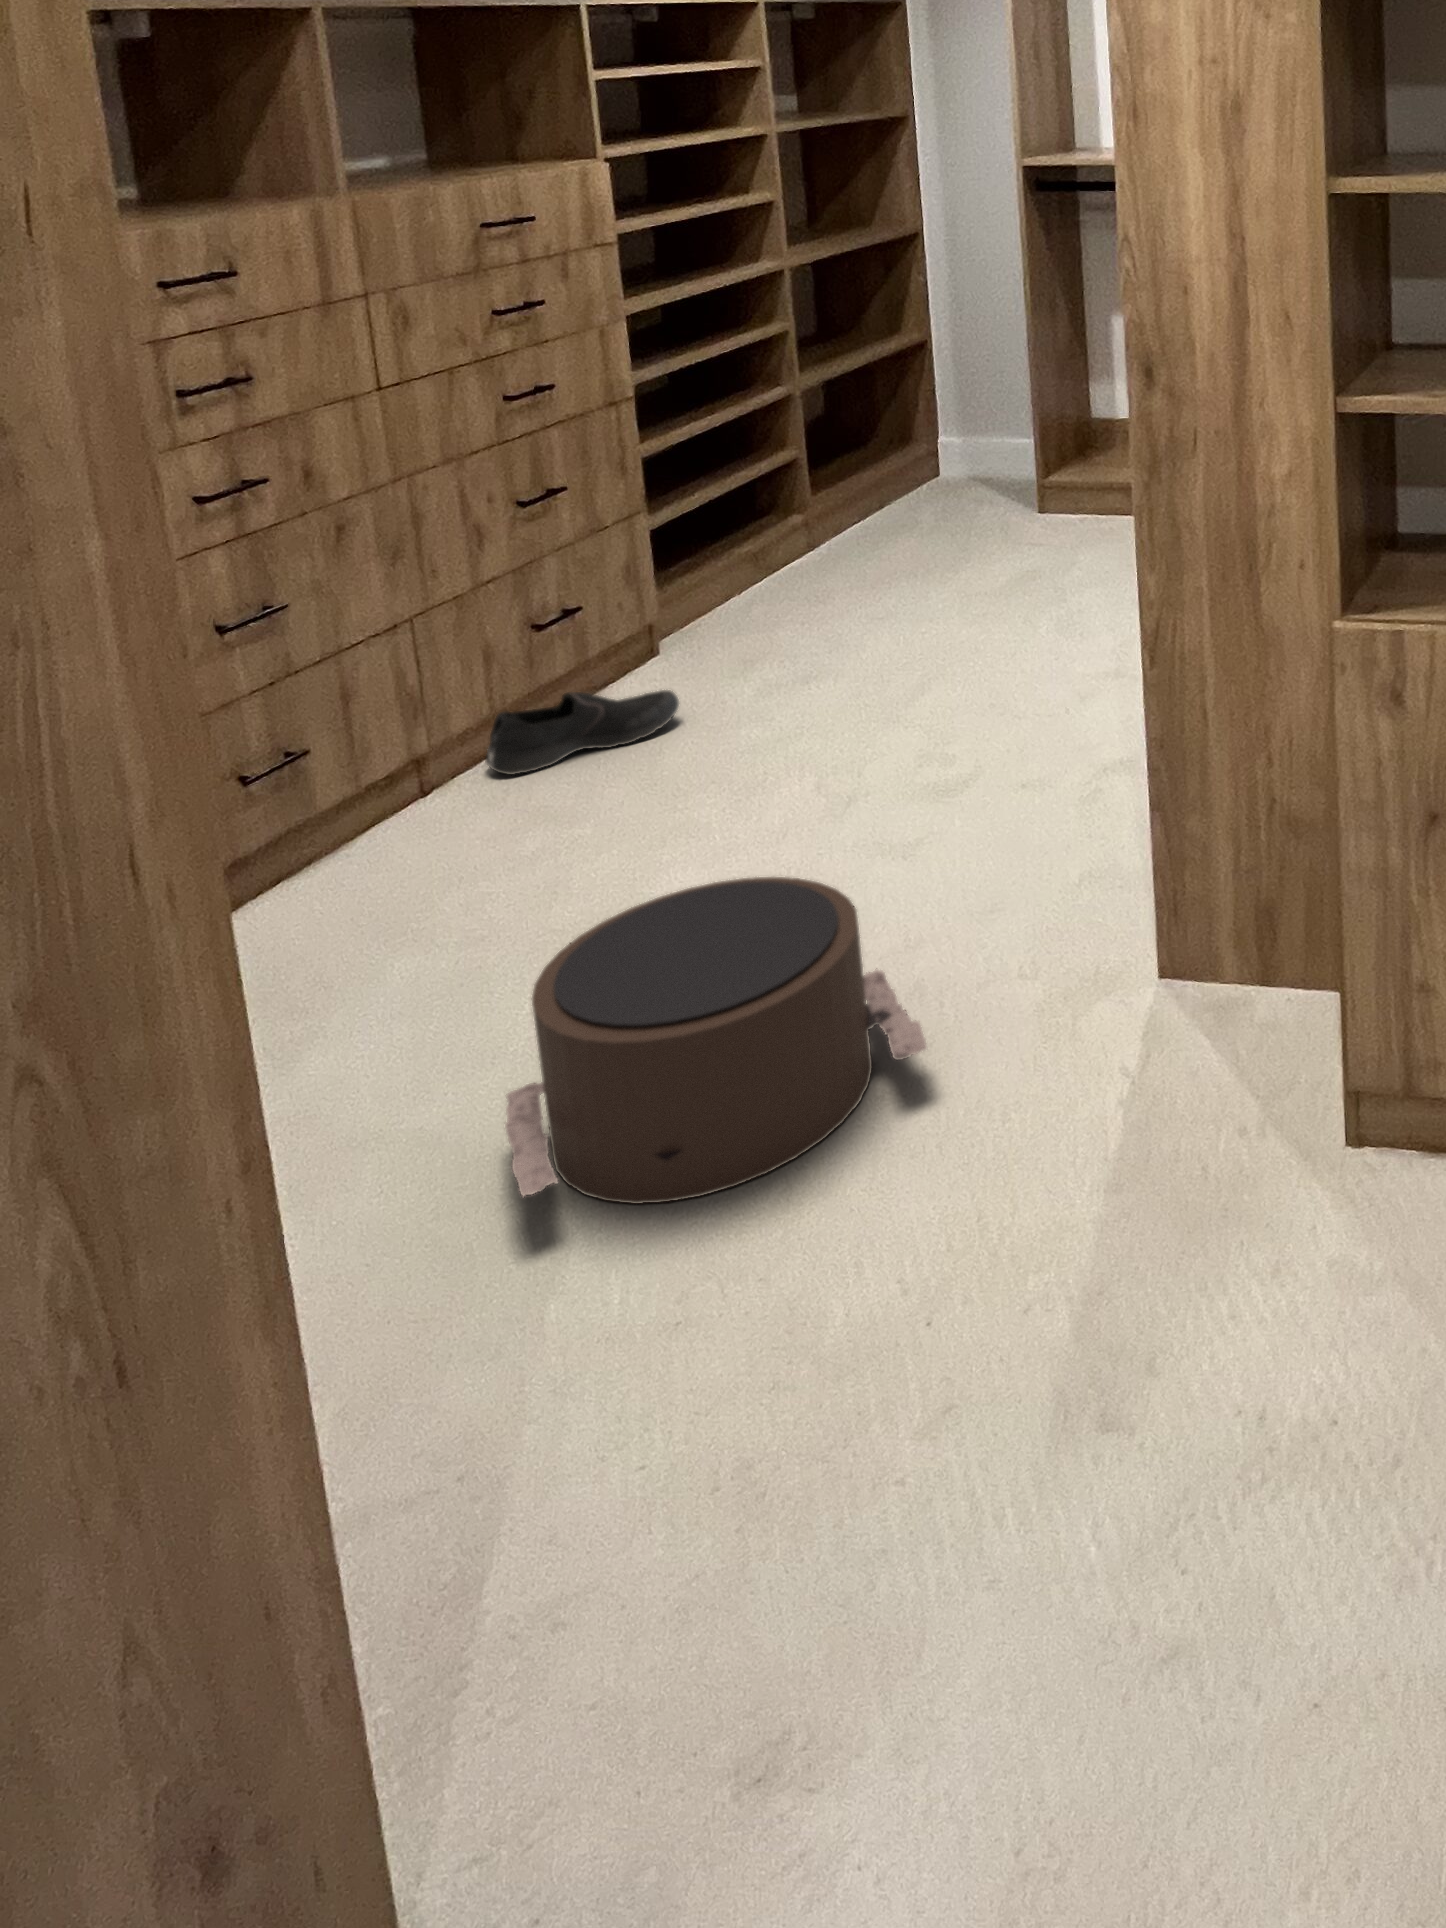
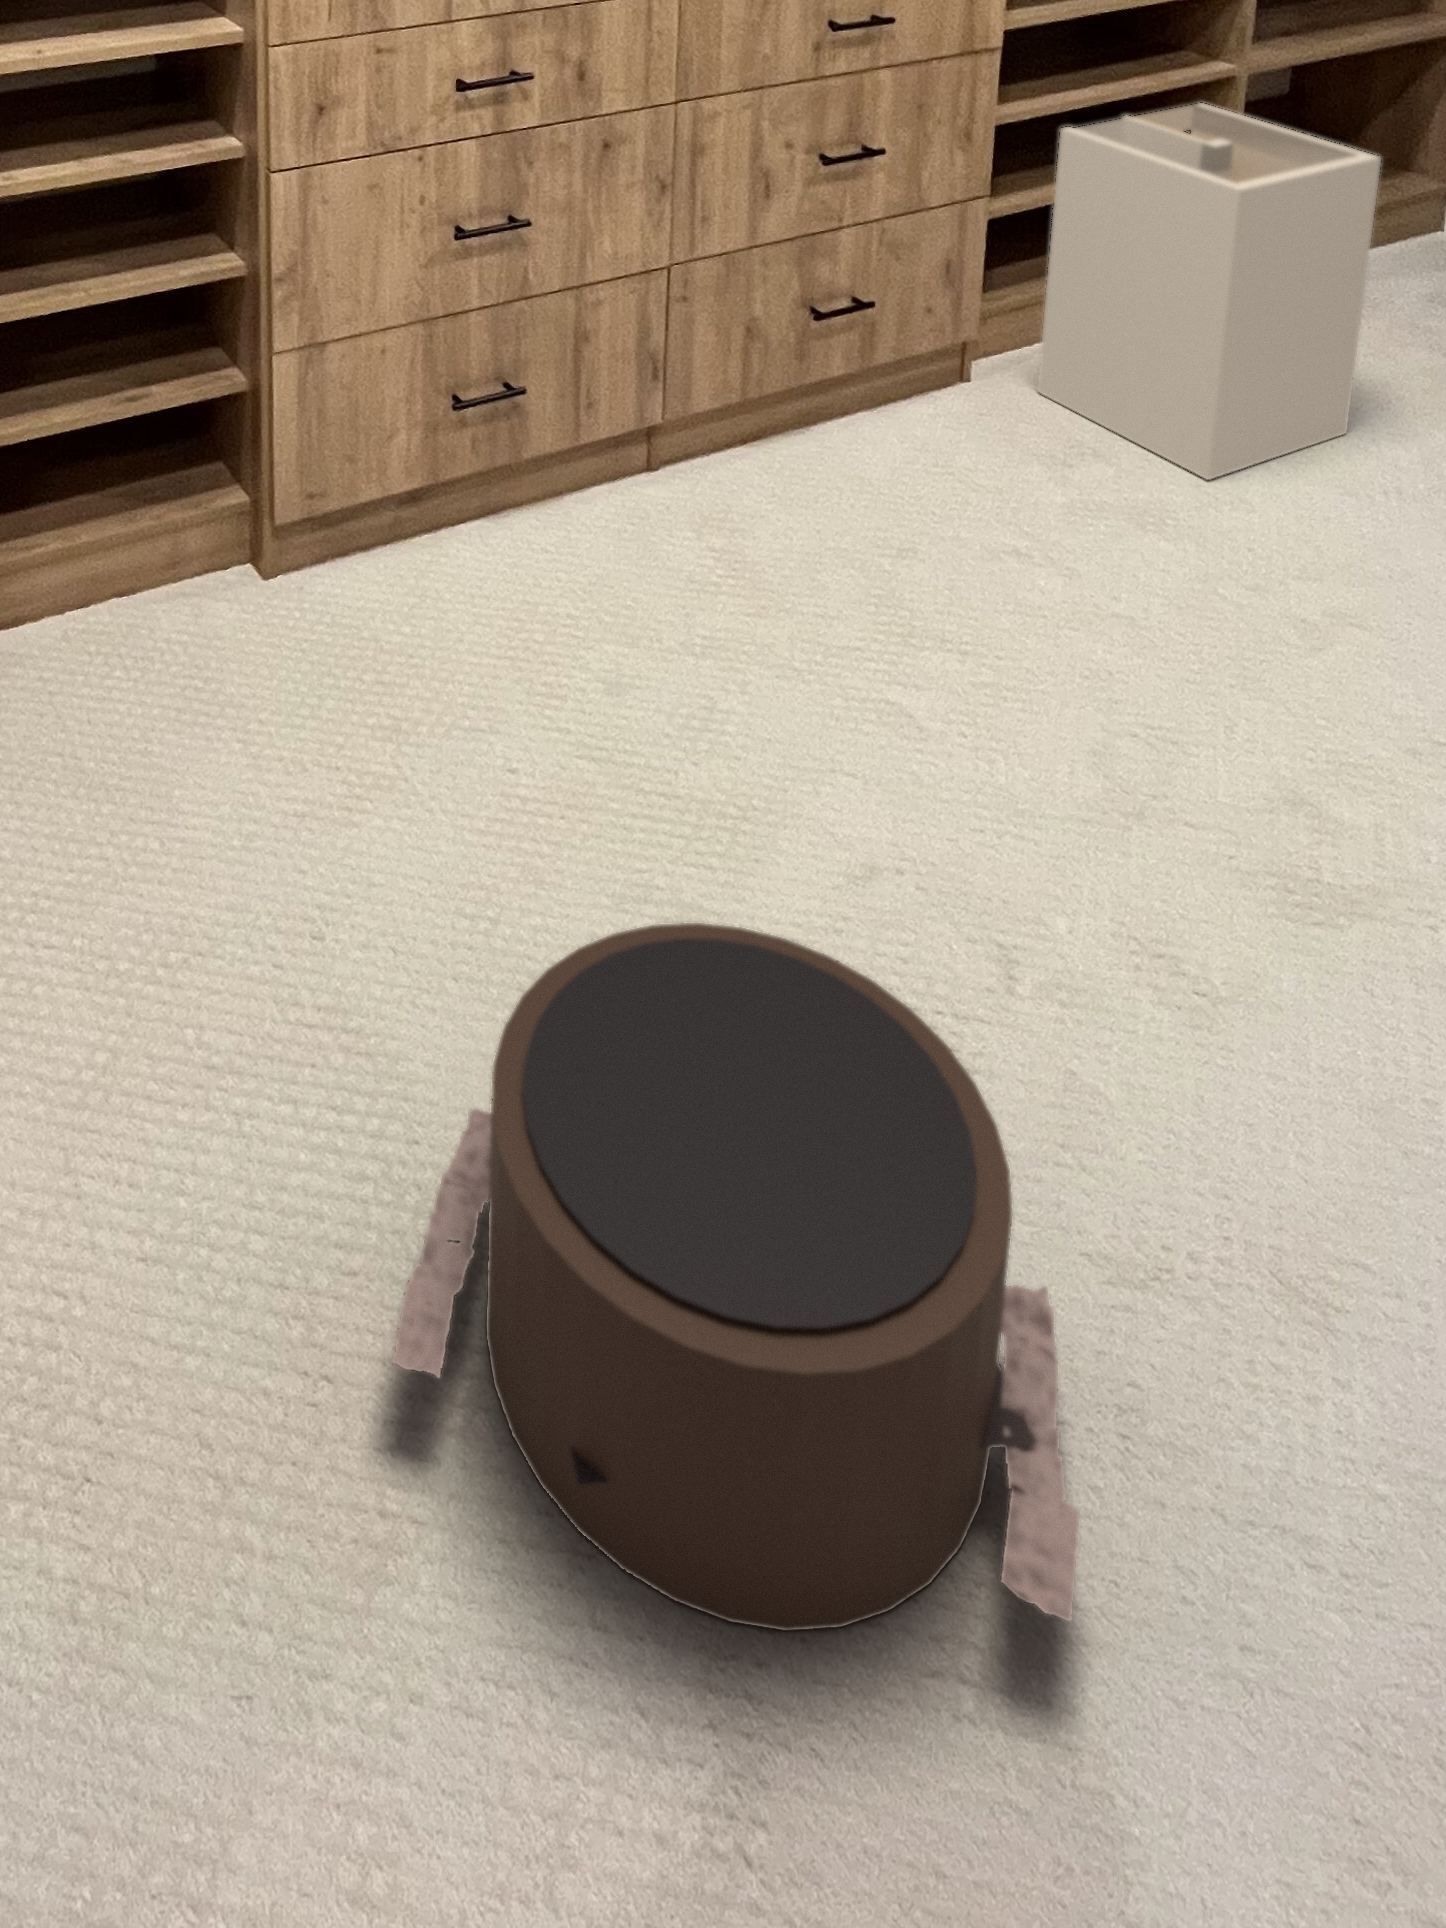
laundry hamper: none [690,410,914,646] -> present [1038,103,1381,480]
shoe: present [485,690,679,775] -> none [718,411,957,515]

